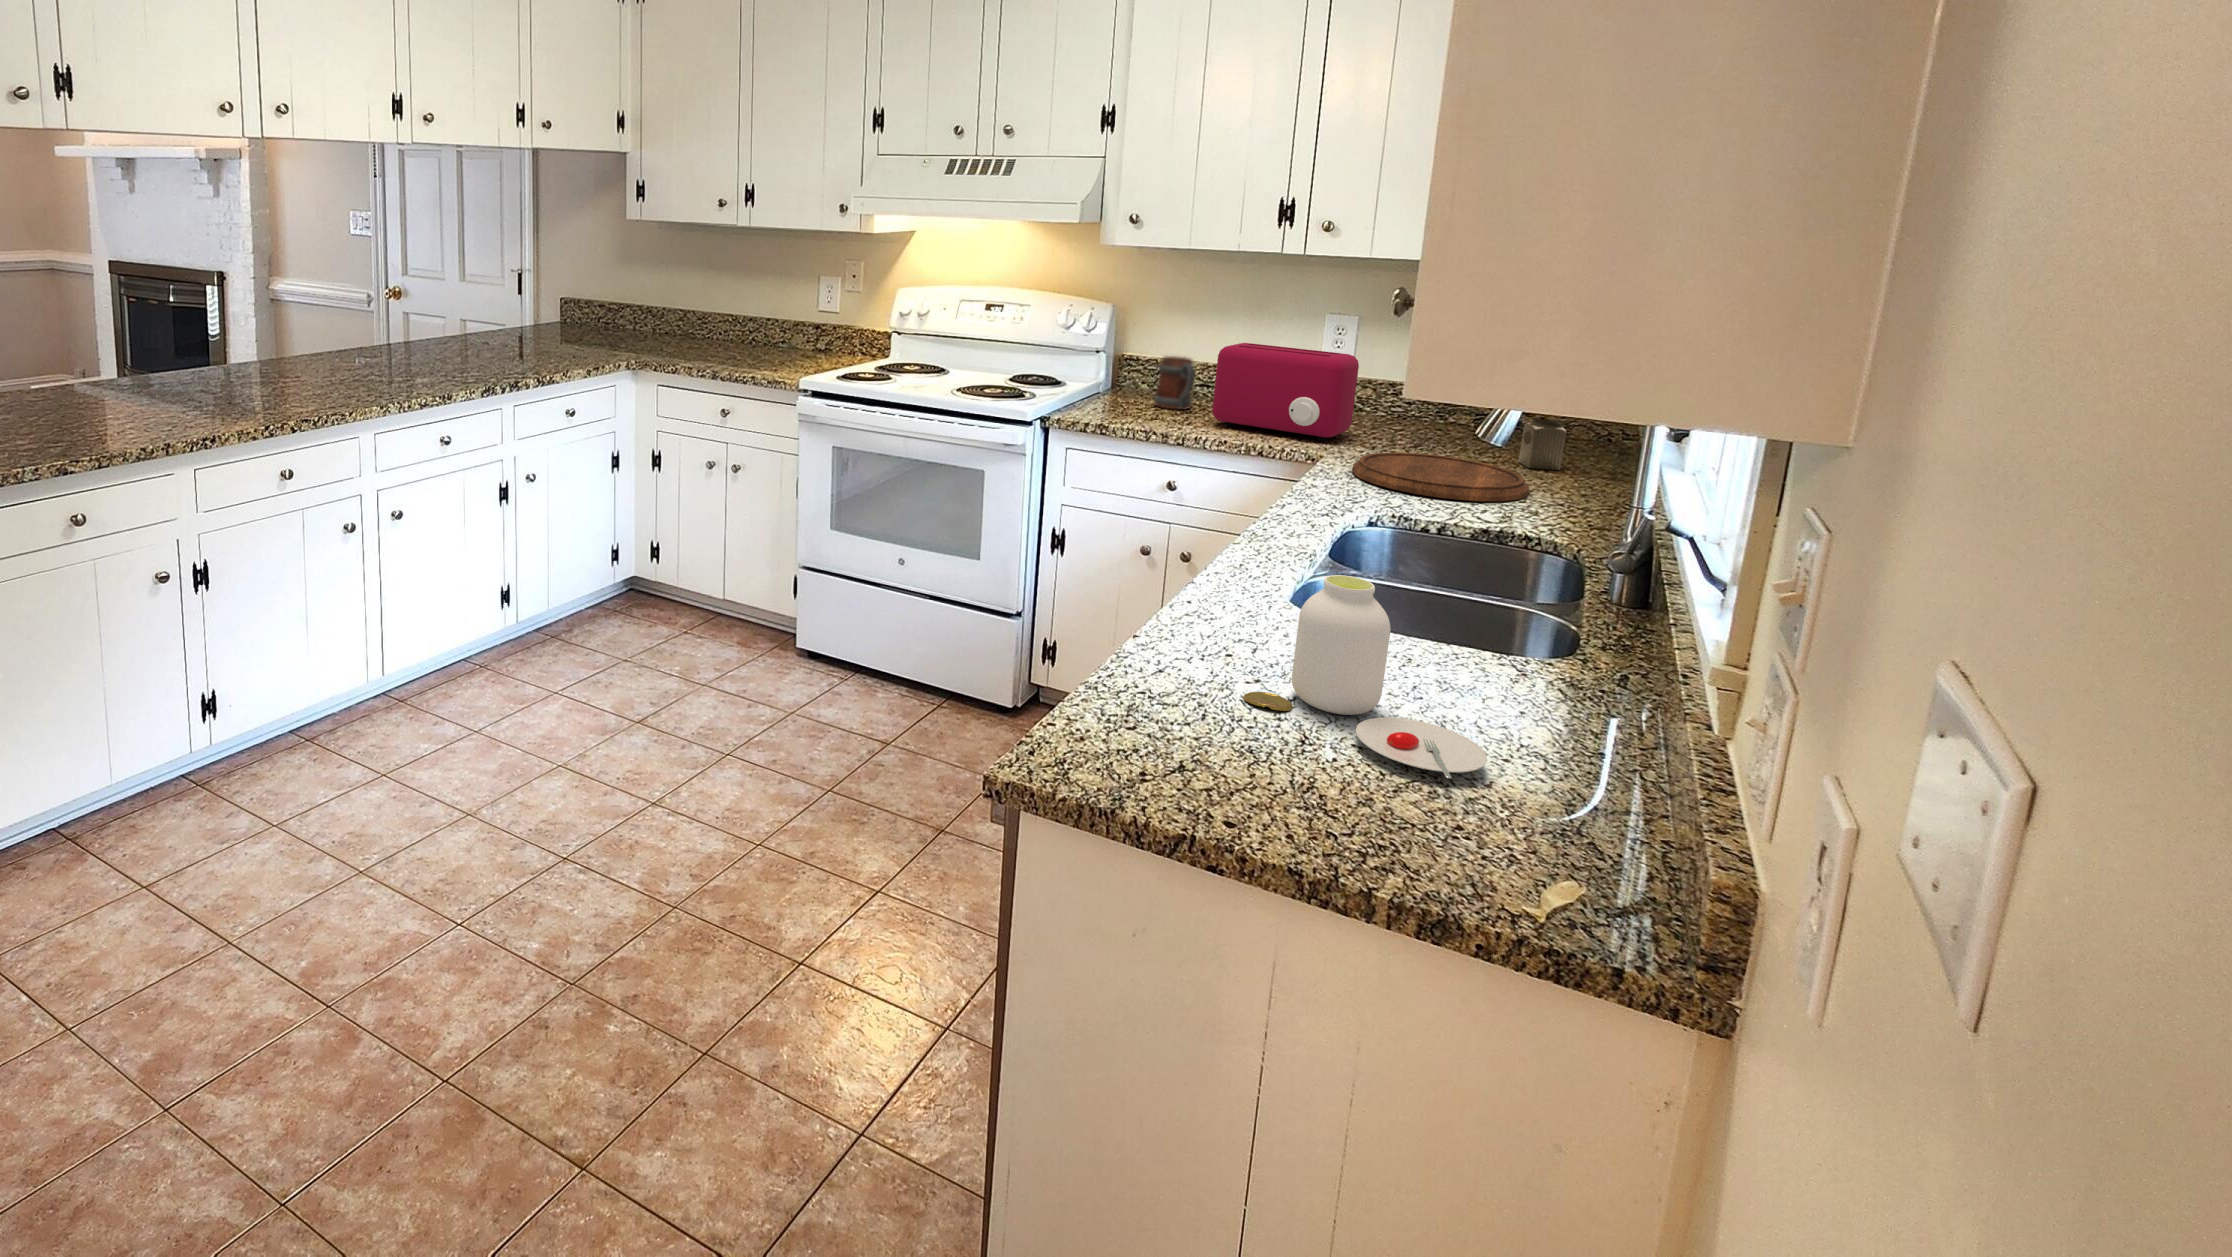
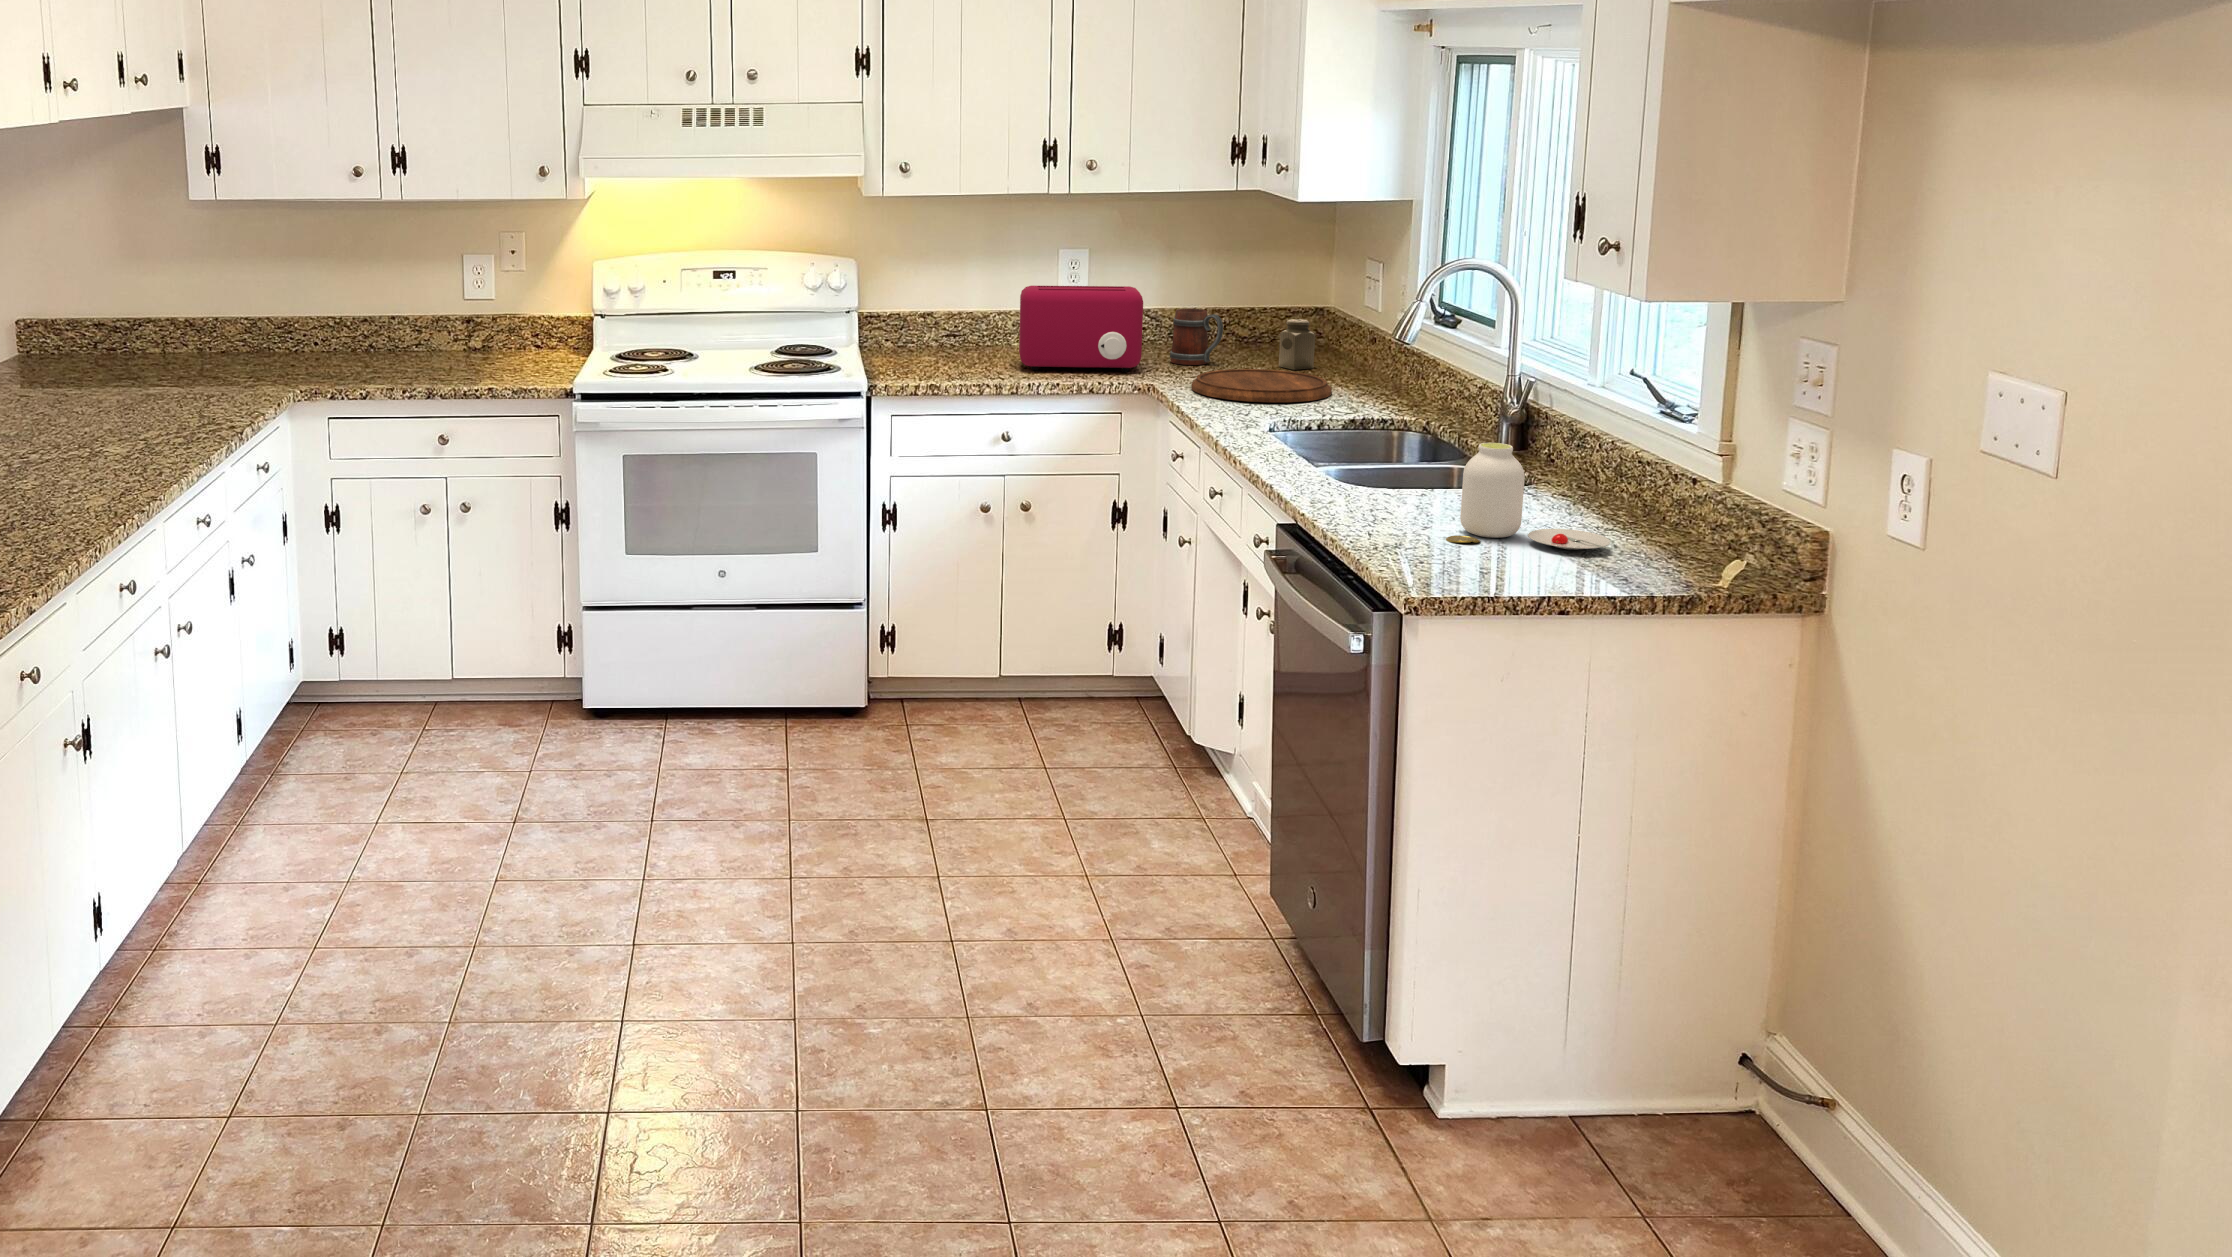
mug: present [1154,356,1195,409] -> present [1170,309,1223,365]

